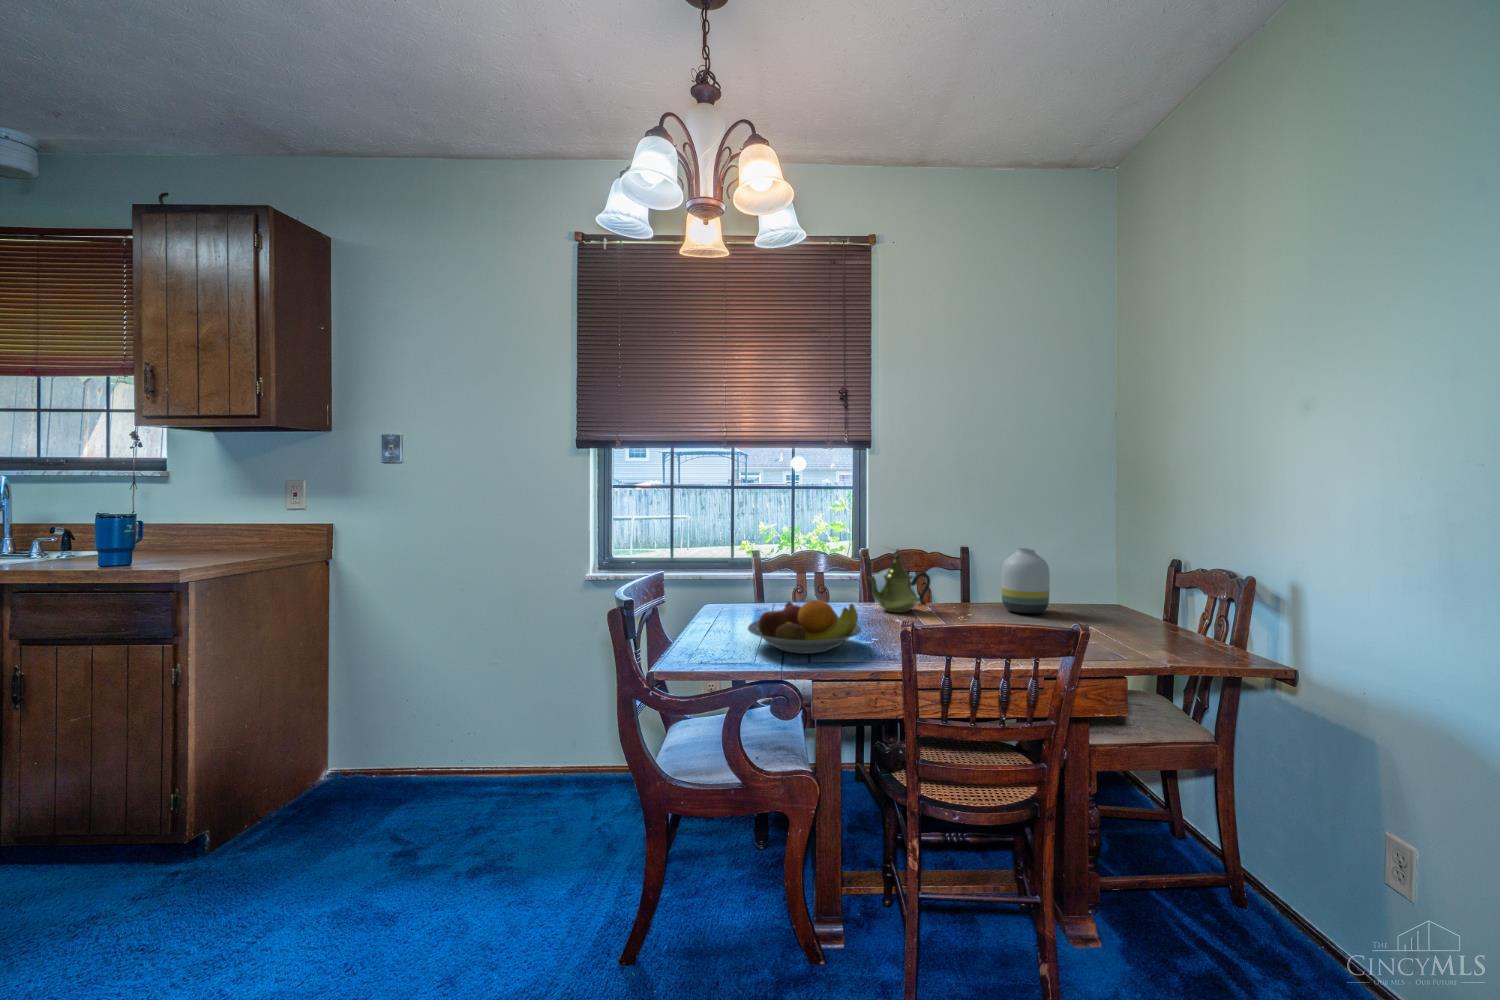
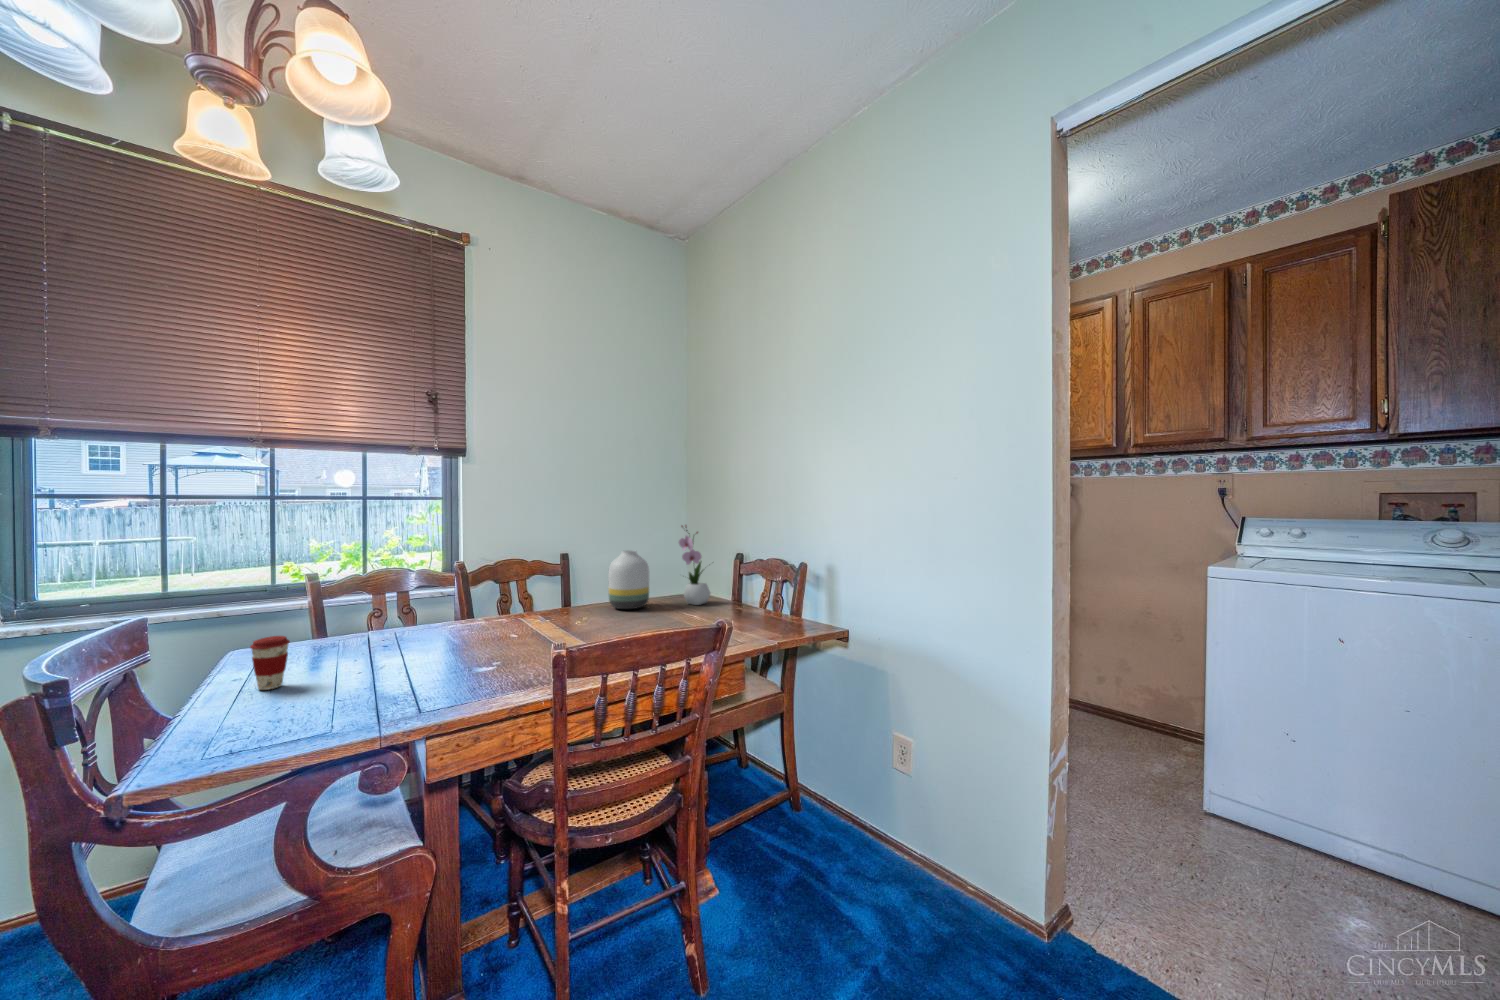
flower arrangement: none [1087,522,1137,620] -> present [679,525,710,605]
teapot: present [868,549,931,612] -> none [473,559,542,627]
coffee cup: none [716,593,737,630] -> present [250,636,290,690]
fruit bowl: present [748,600,861,654] -> none [313,626,484,702]

